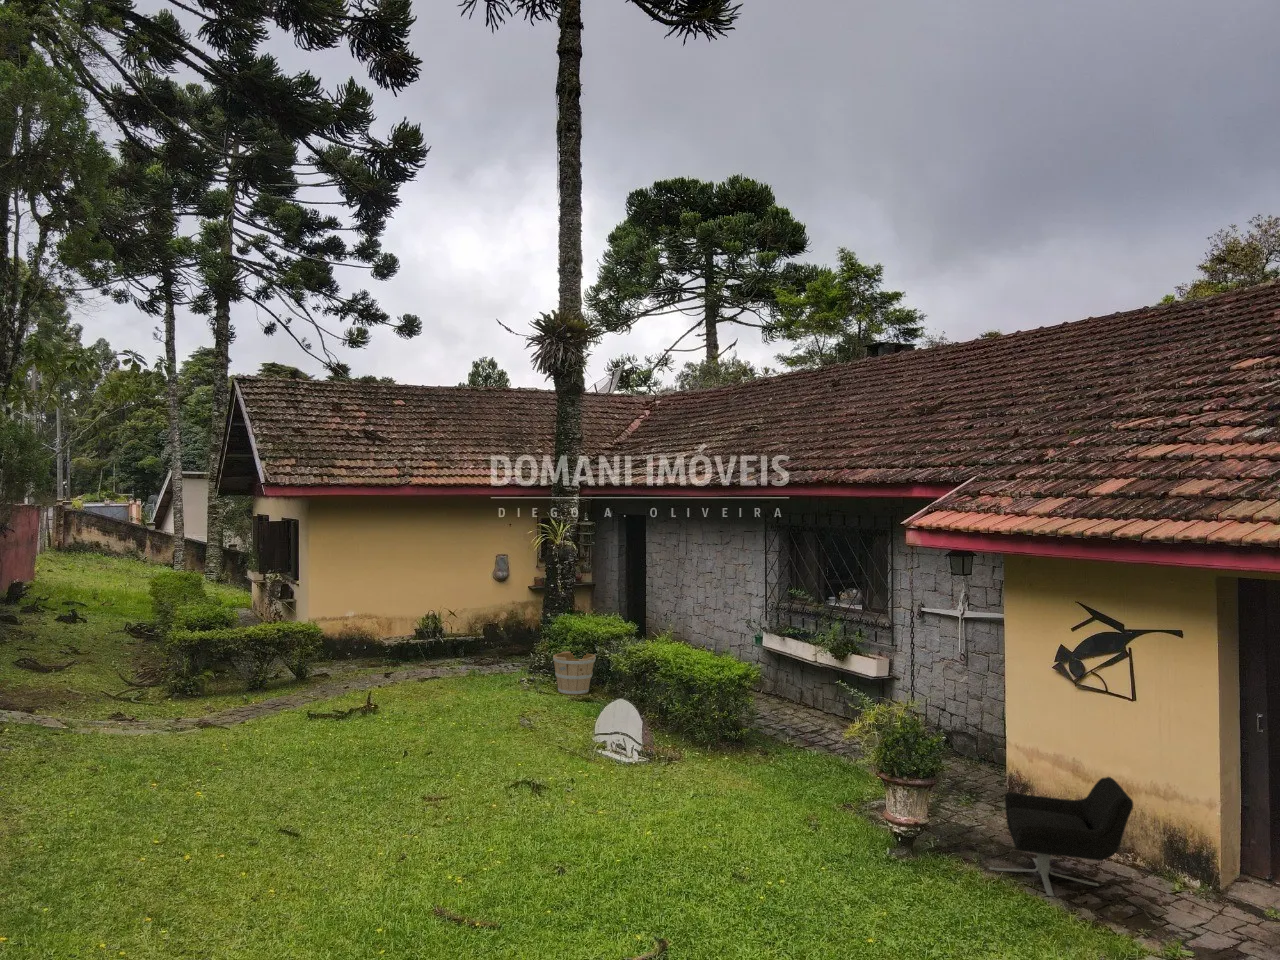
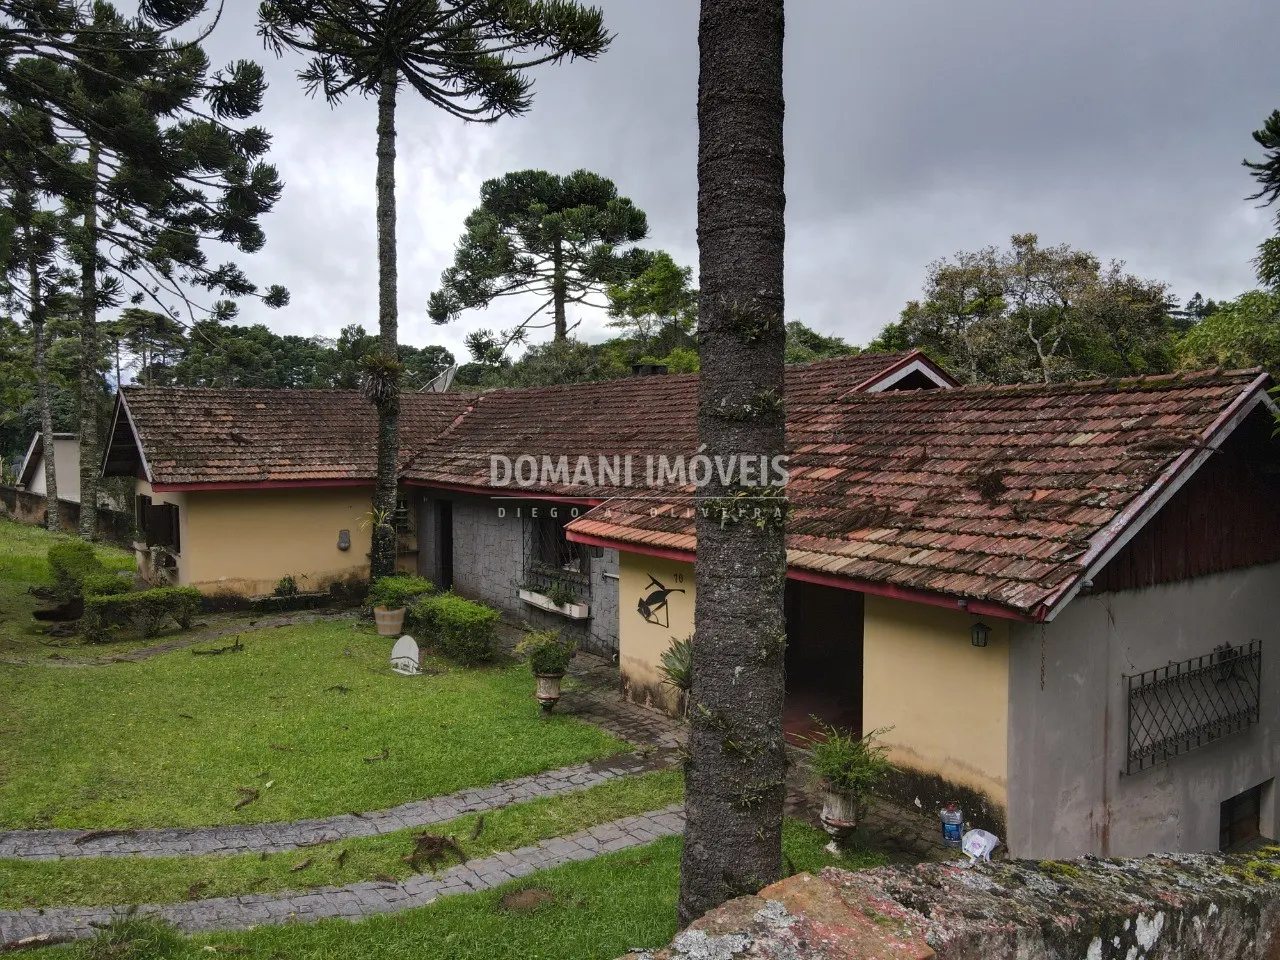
lounge chair: present [989,777,1133,896] -> present [32,596,84,634]

